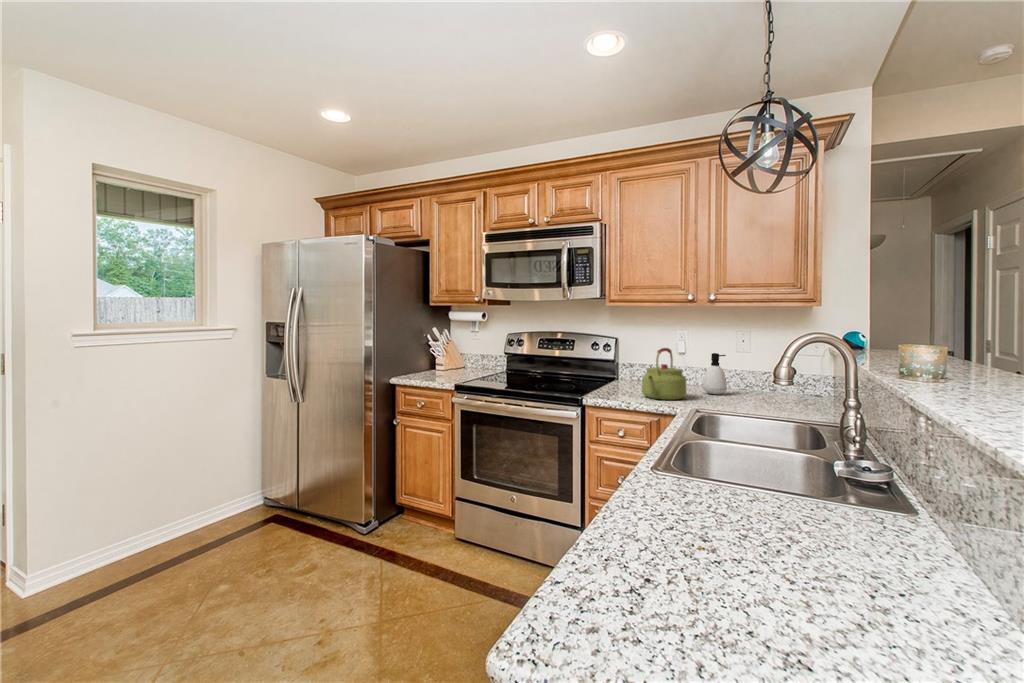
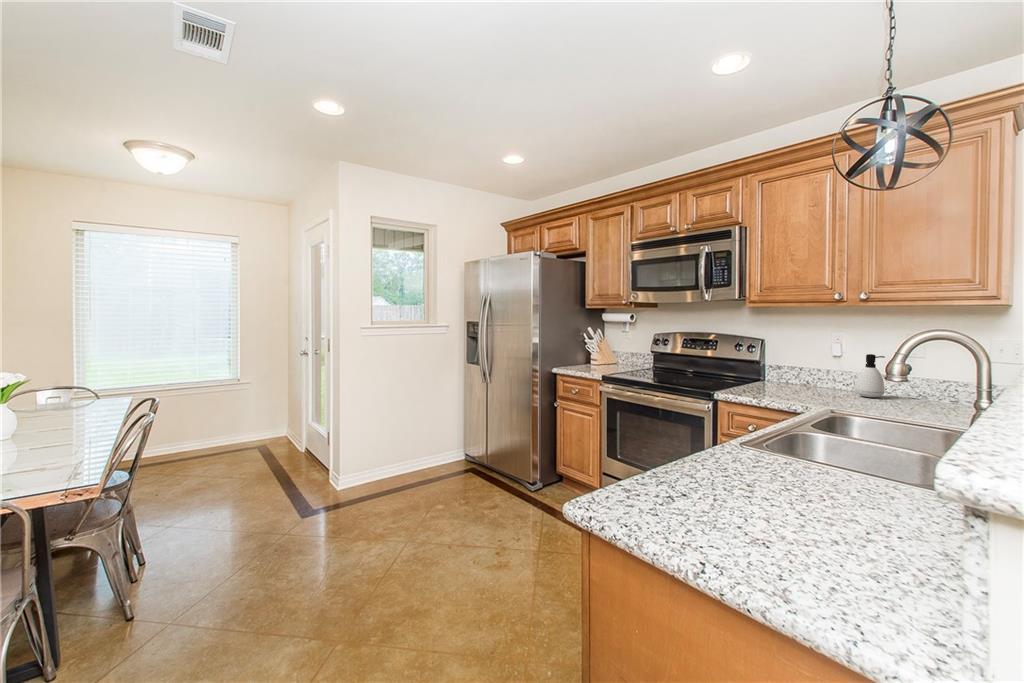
kettle: present [642,348,686,400] -> none [776,348,827,400]

